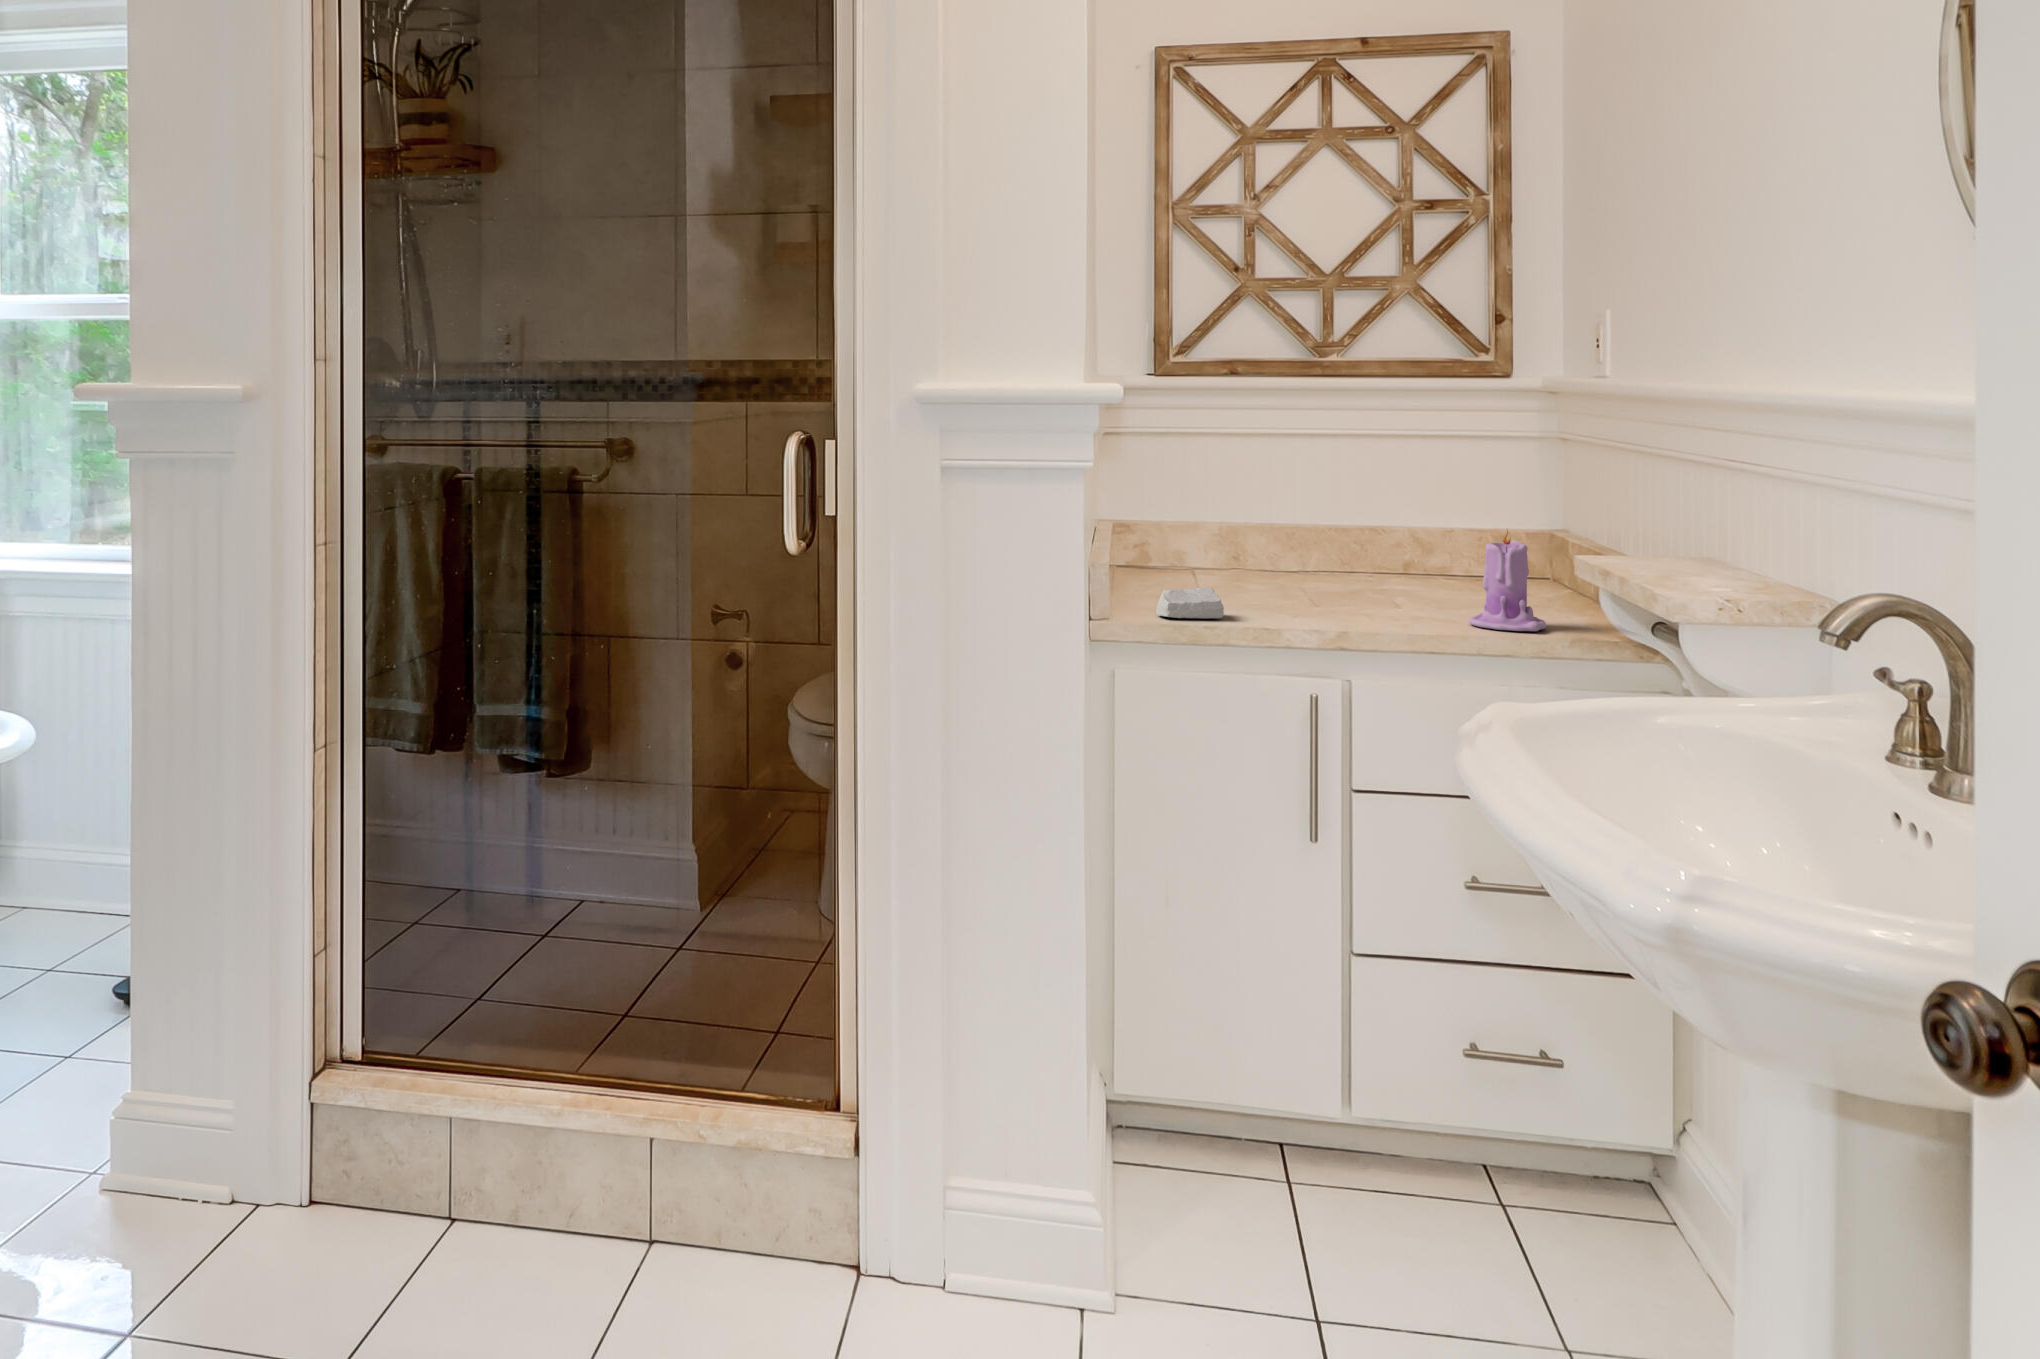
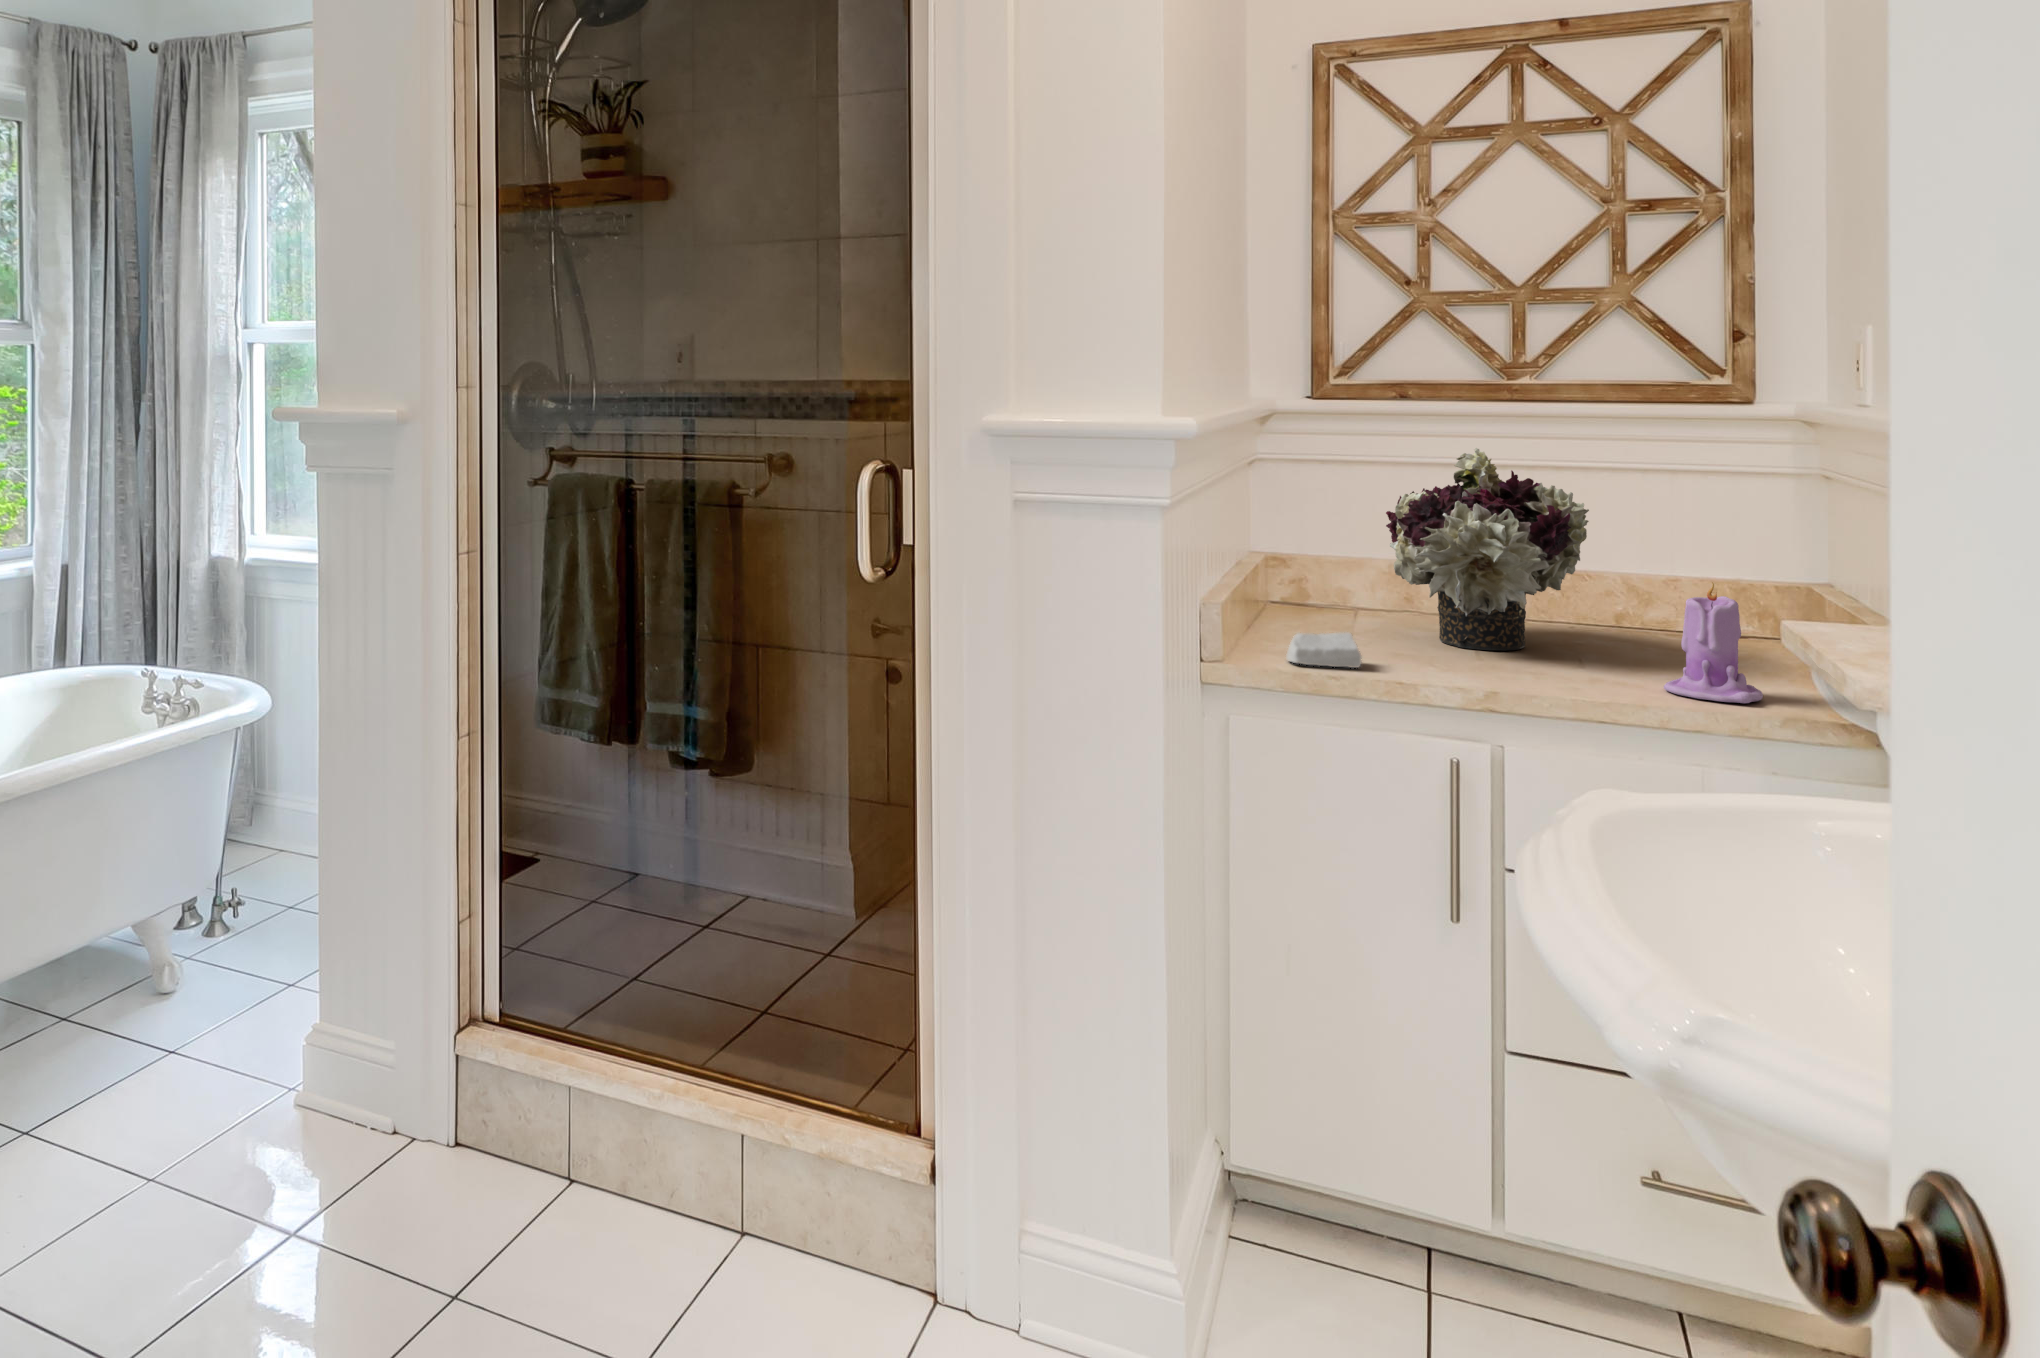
flower arrangement: none [1224,418,1400,601] -> present [1386,448,1589,651]

